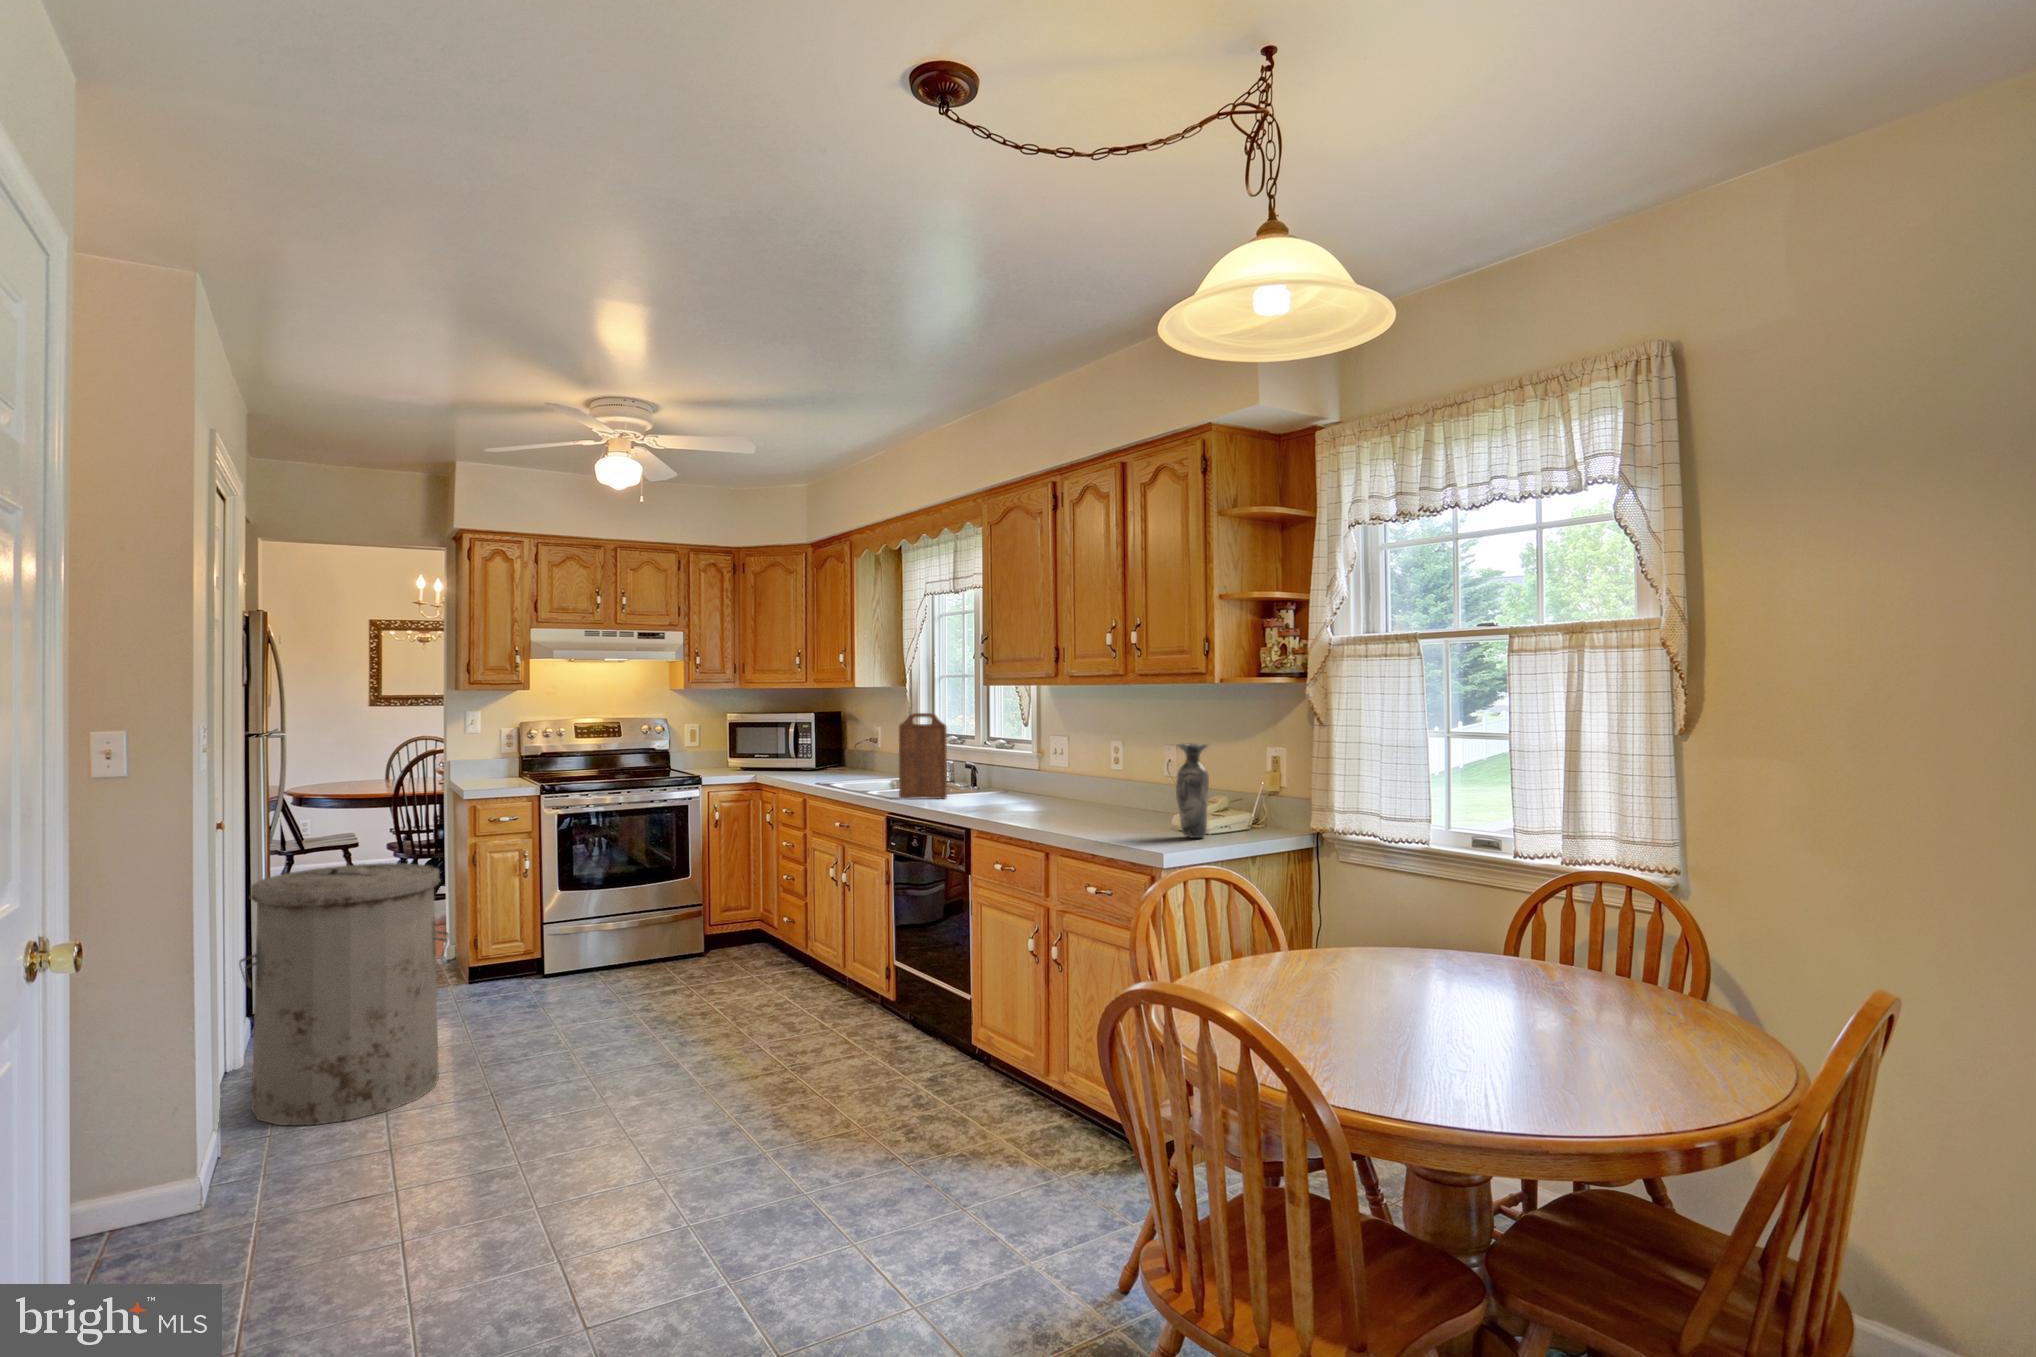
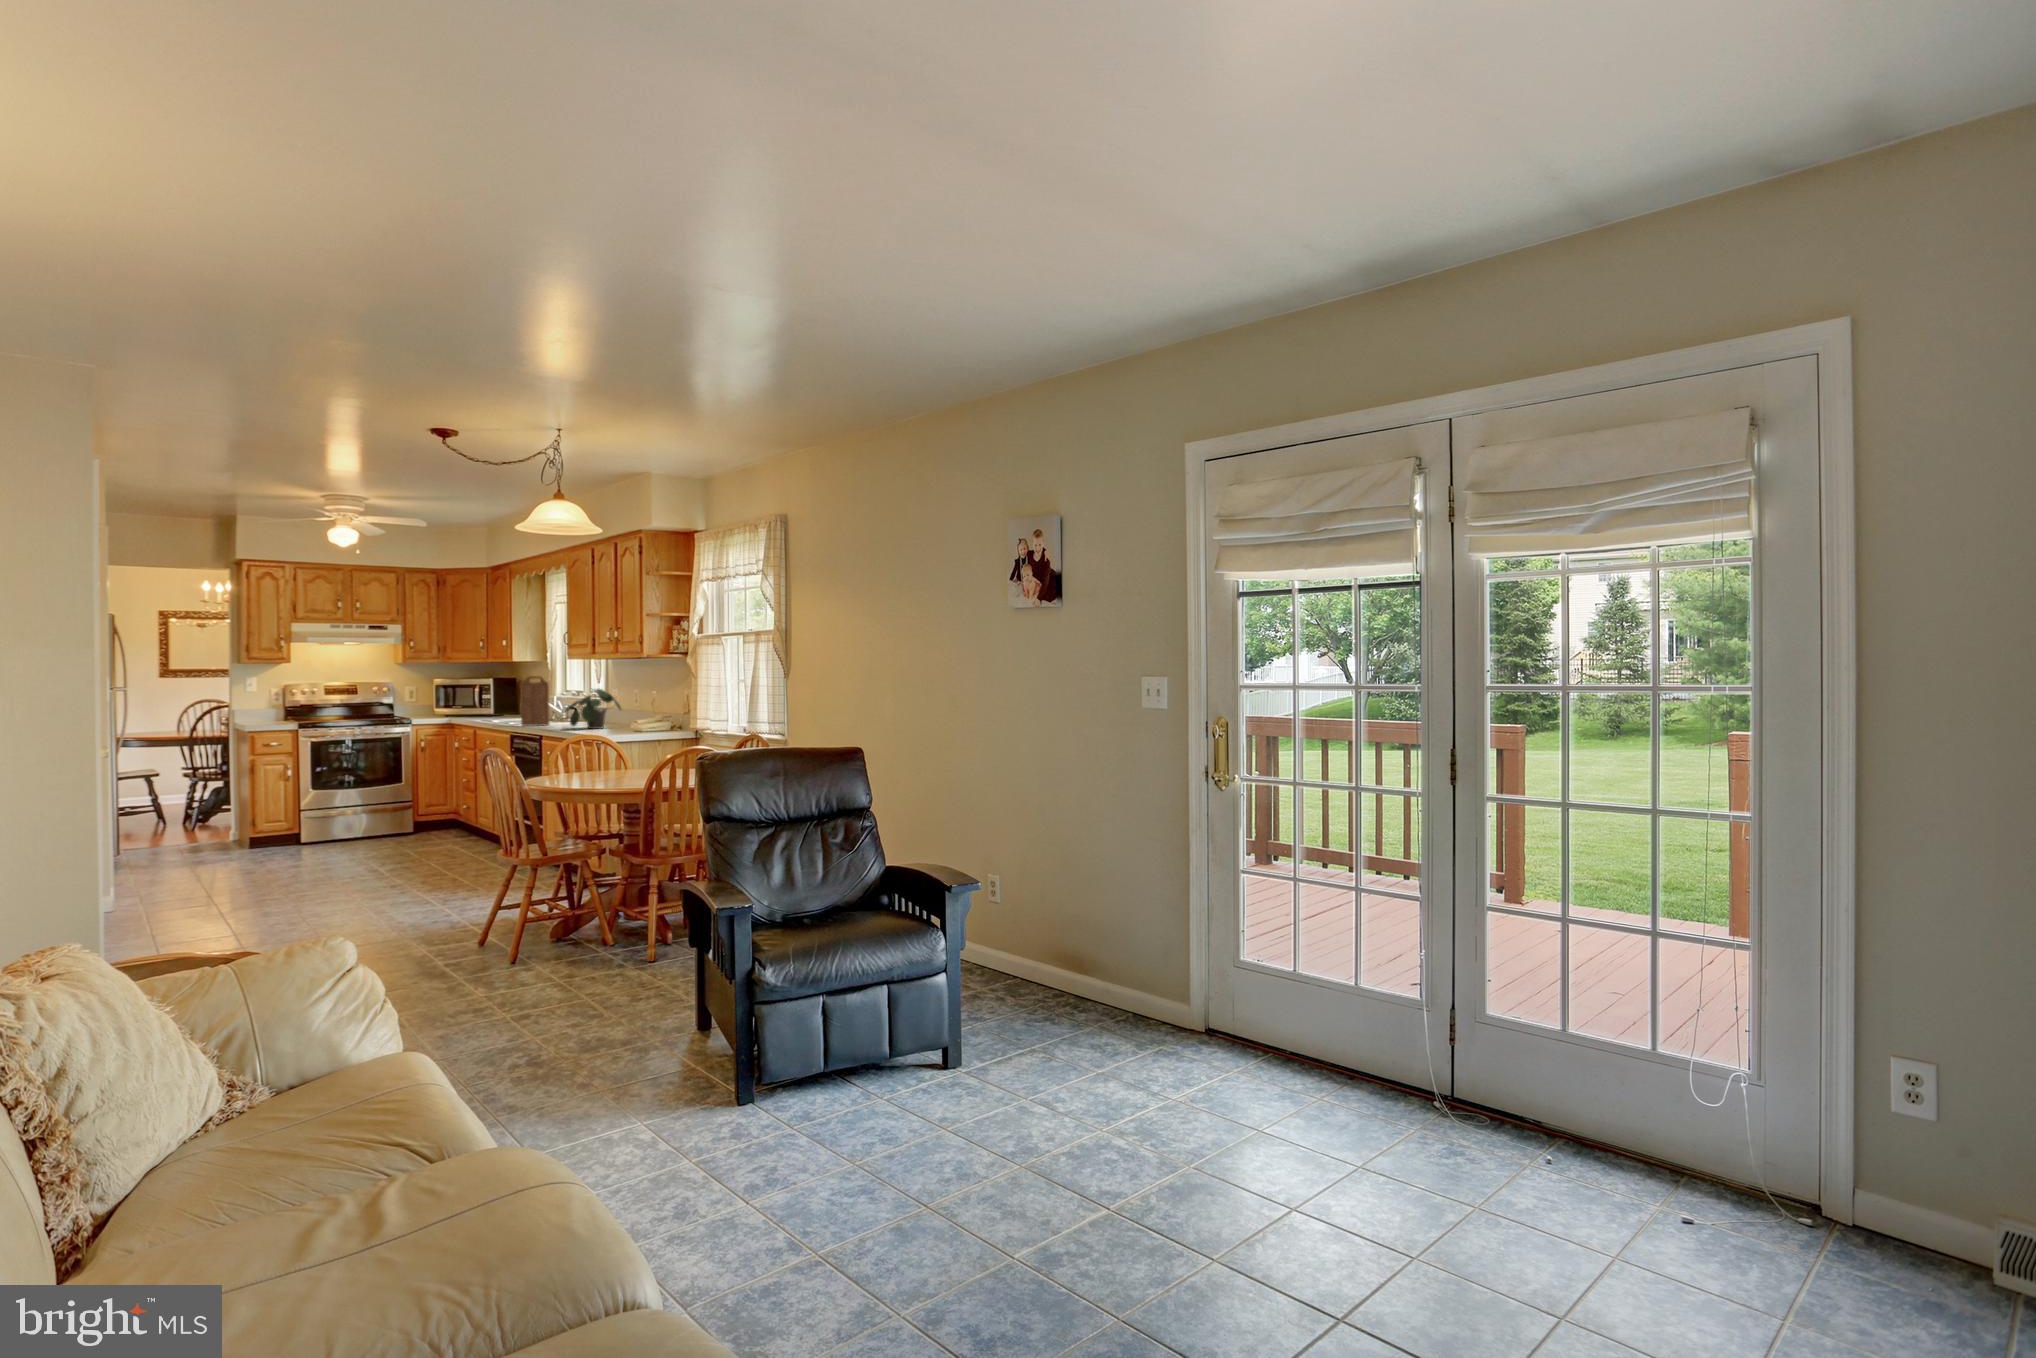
potted plant: none [1000,738,1100,813] -> present [566,689,621,729]
vase: present [1176,743,1209,838] -> none [626,688,643,734]
trash can: present [239,863,449,1125] -> none [120,759,240,891]

